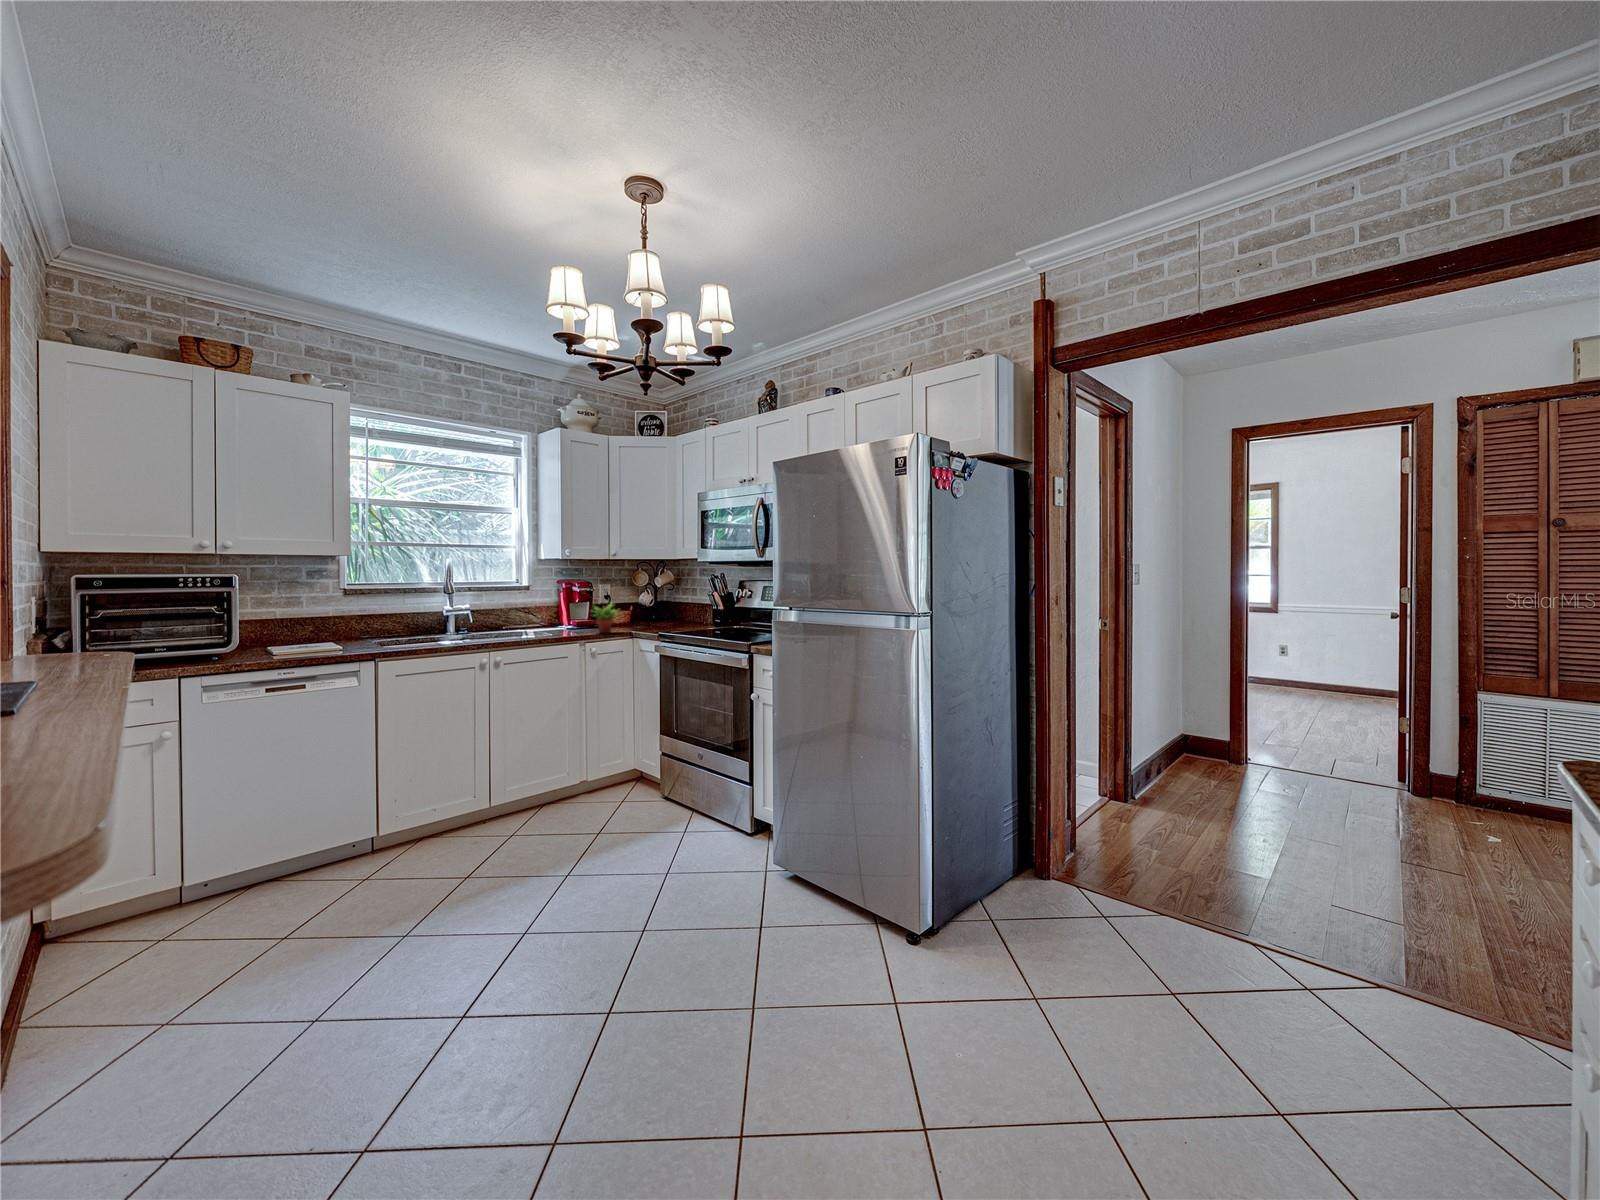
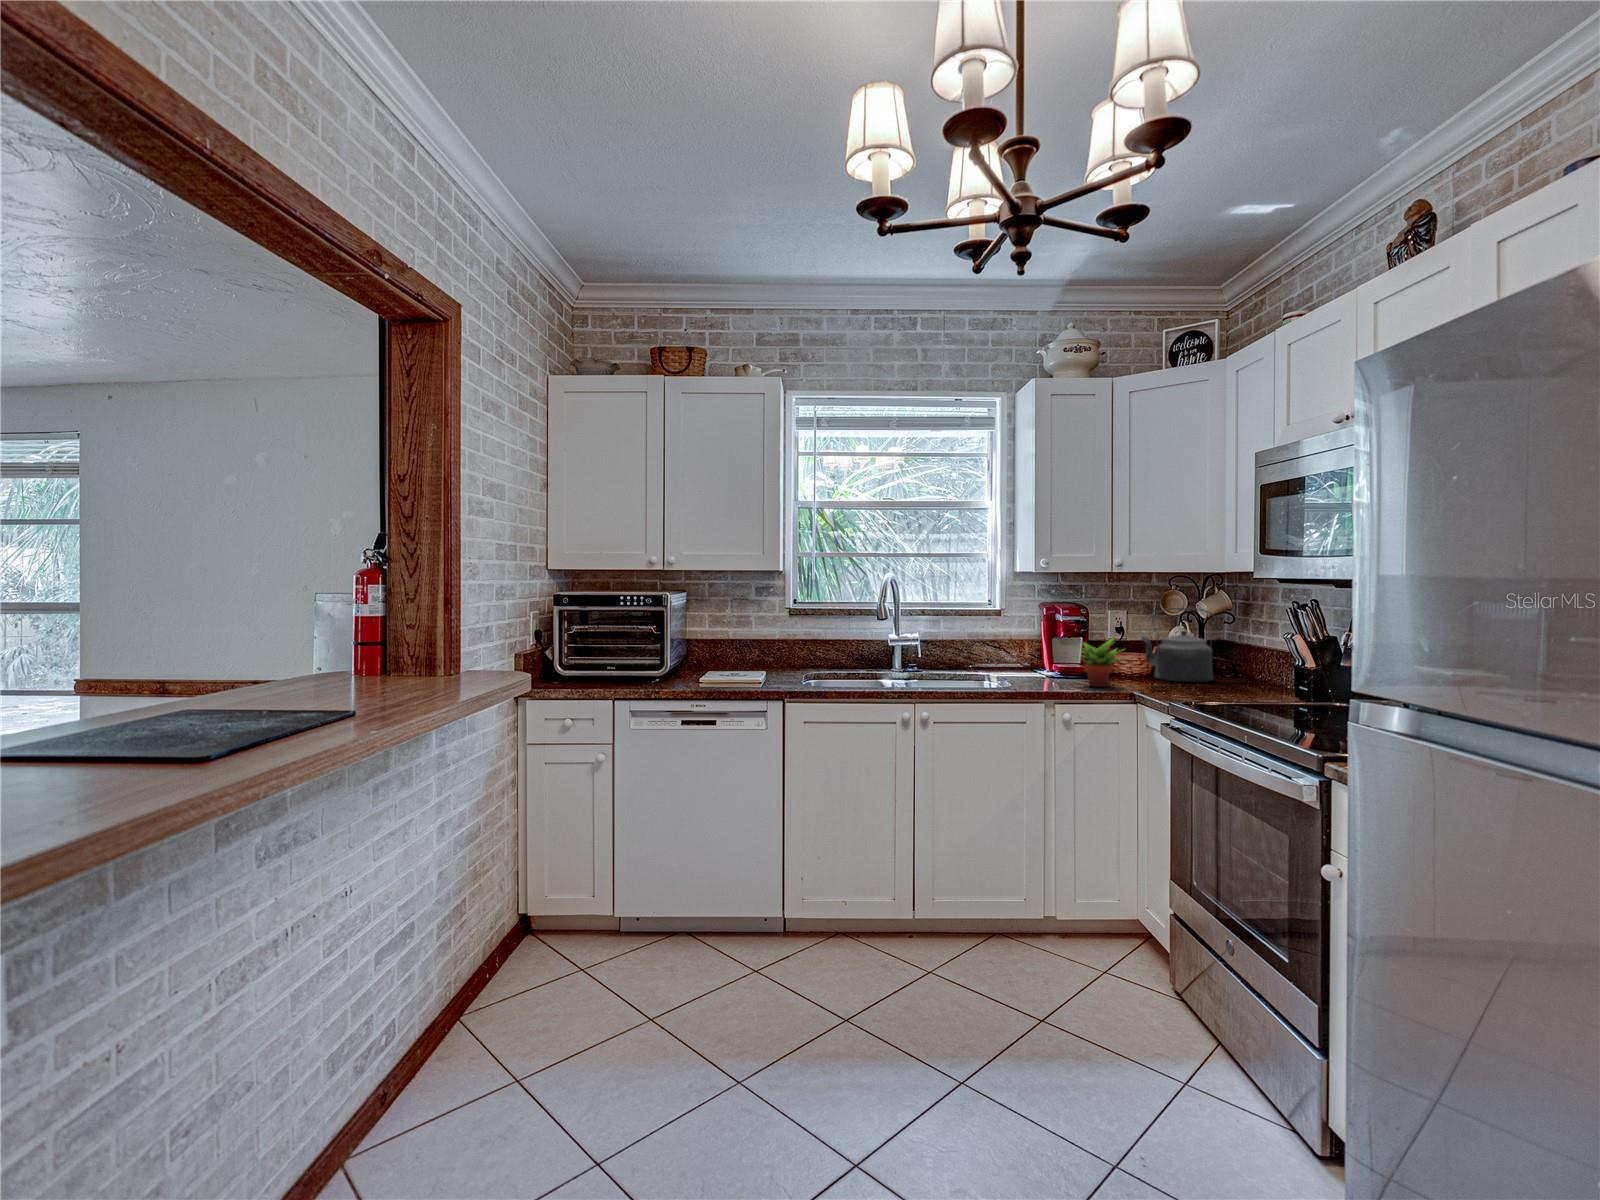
kettle: none [624,583,667,628] -> present [1141,608,1217,683]

